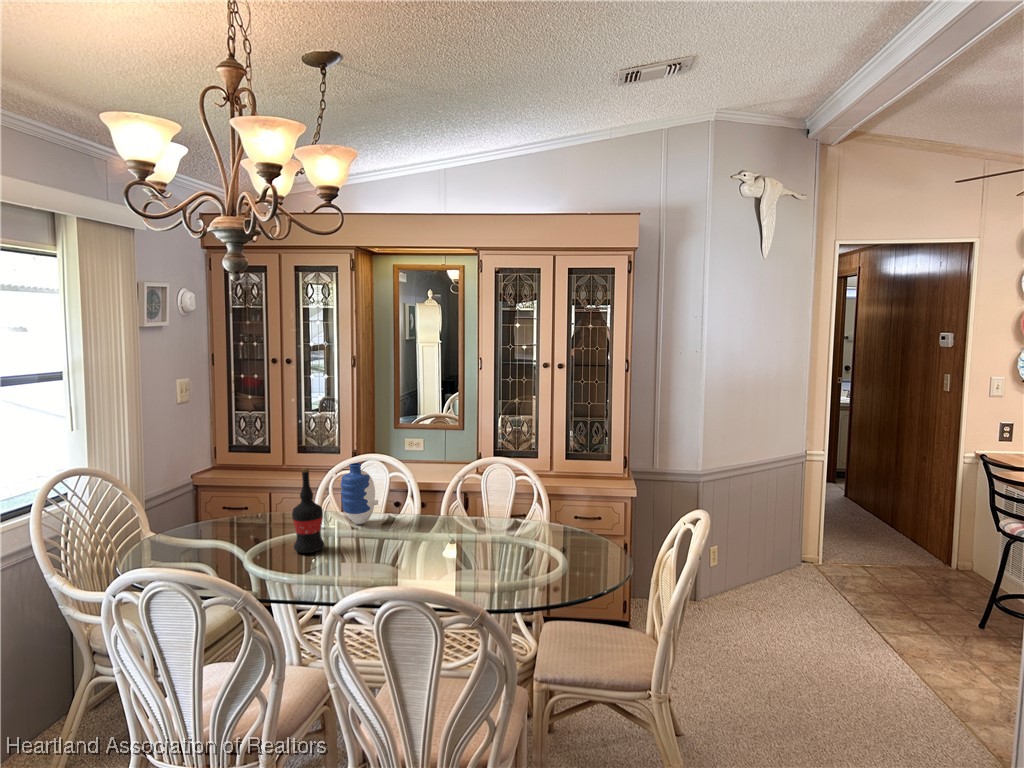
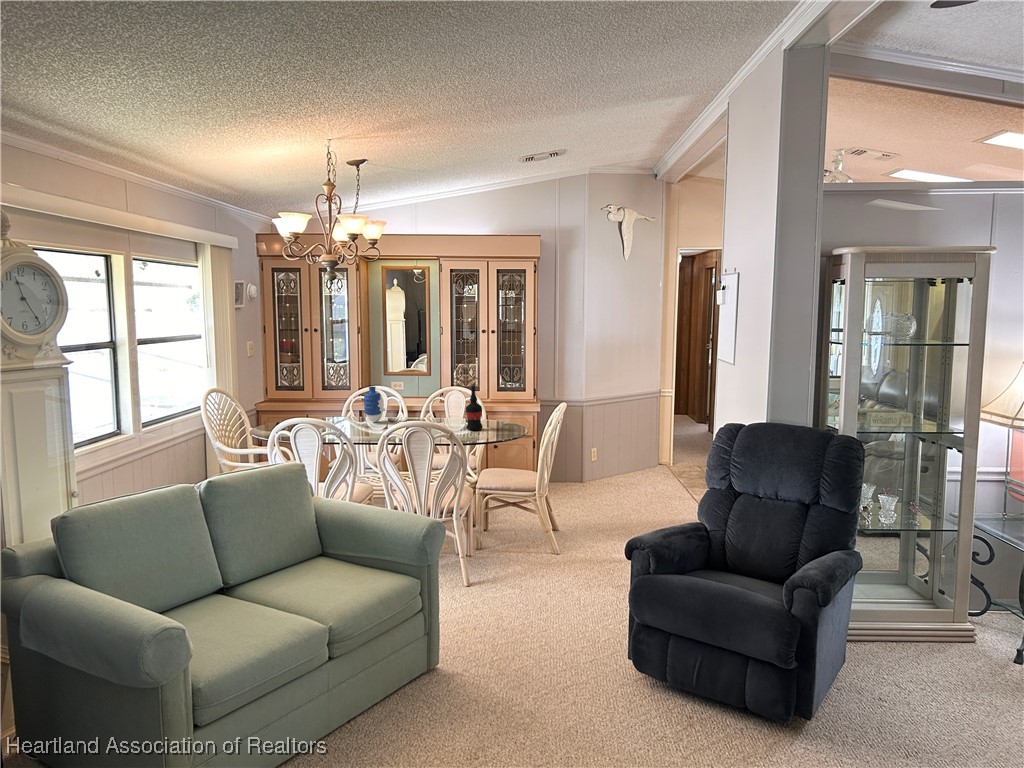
wine bottle: present [292,467,324,553] -> present [466,384,483,430]

